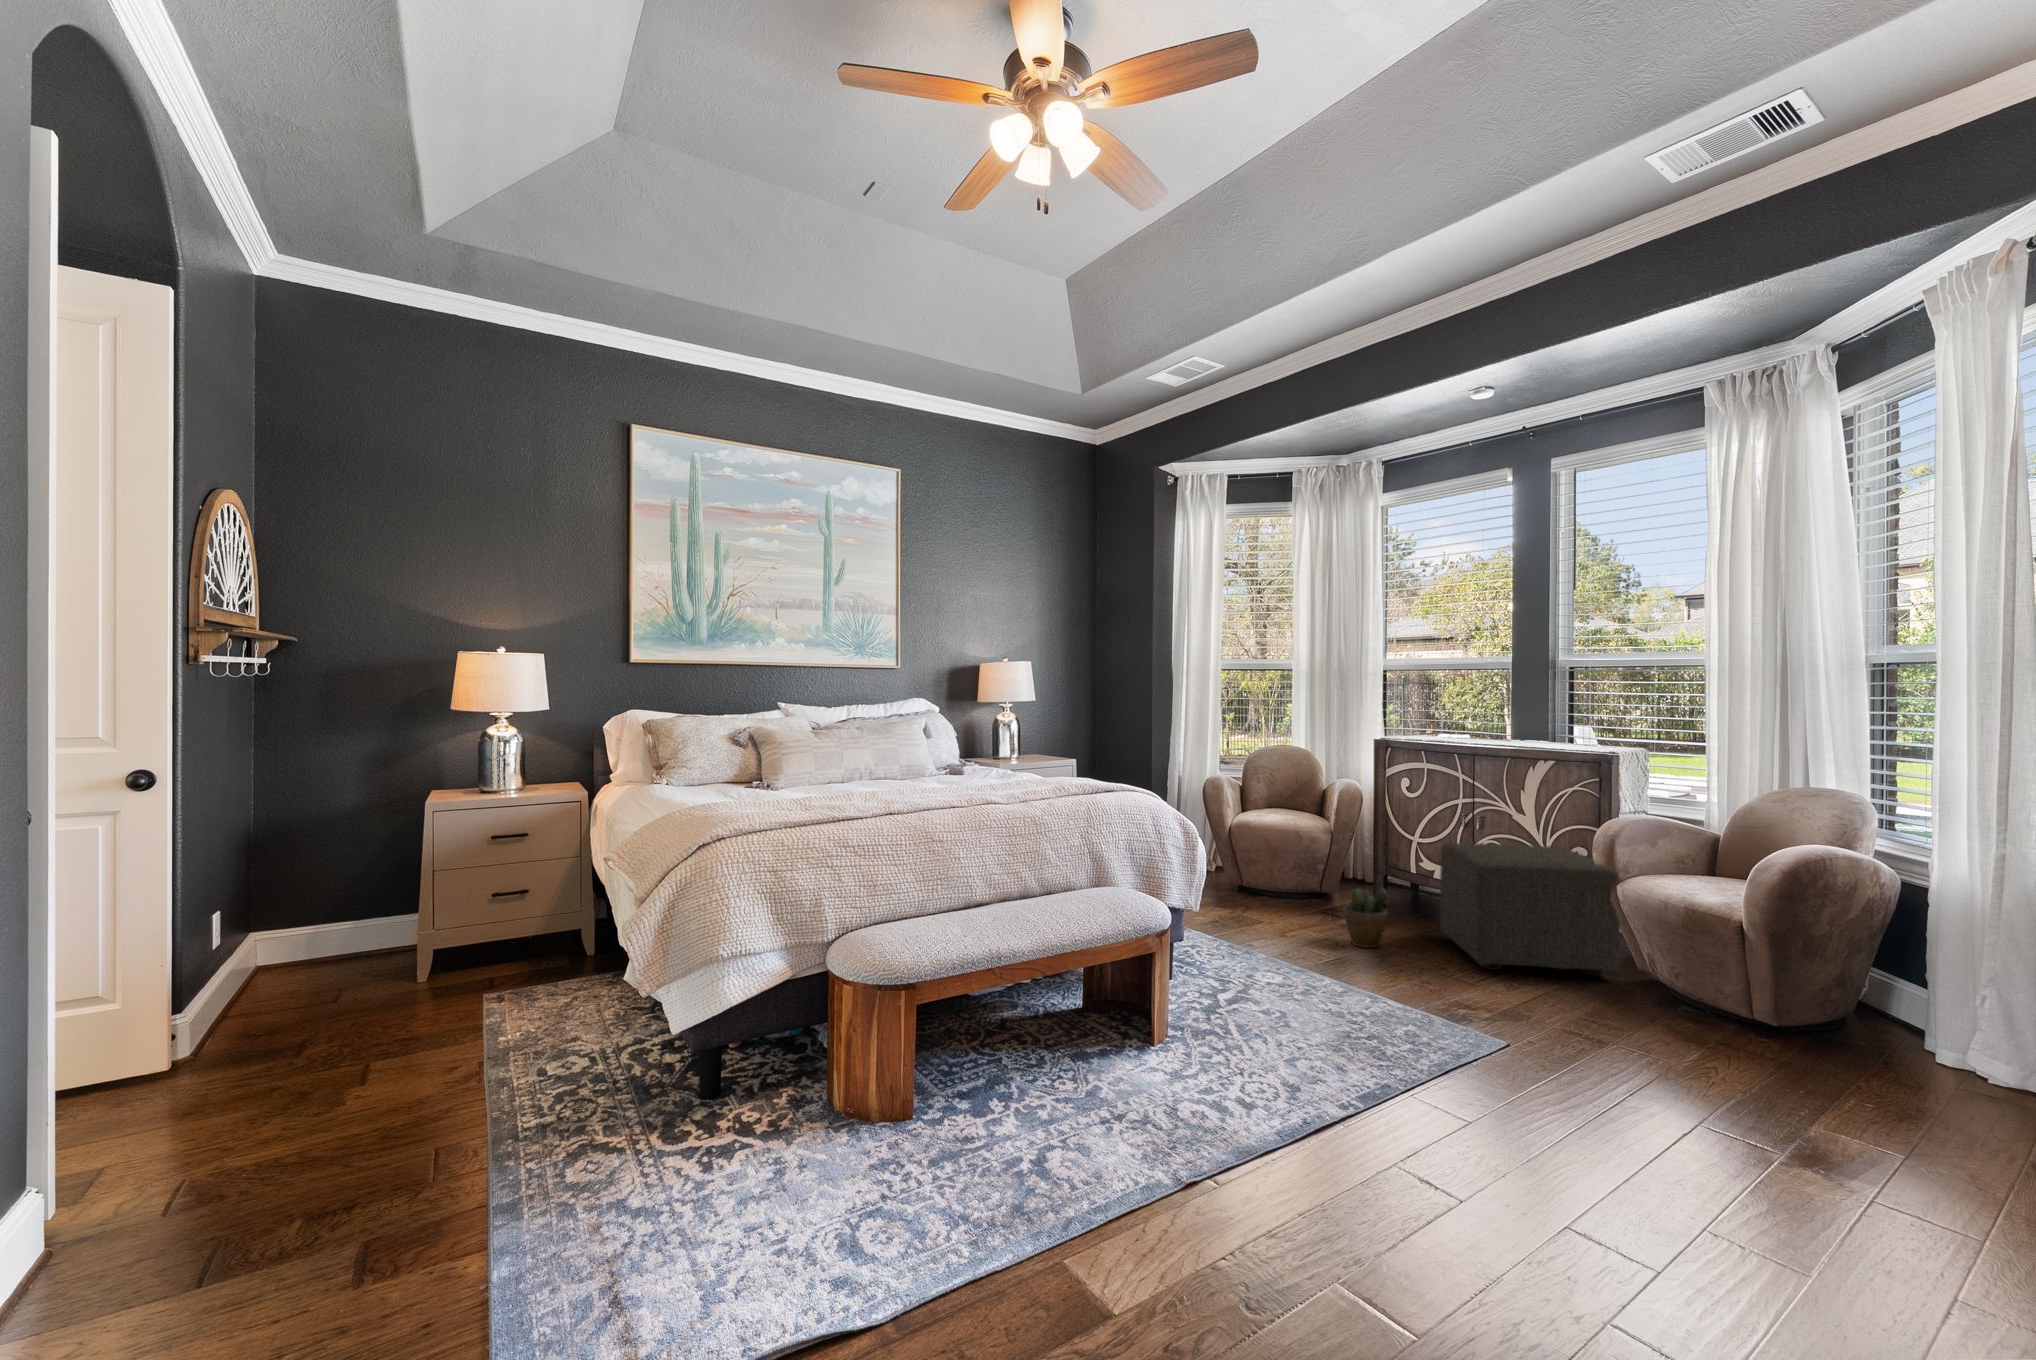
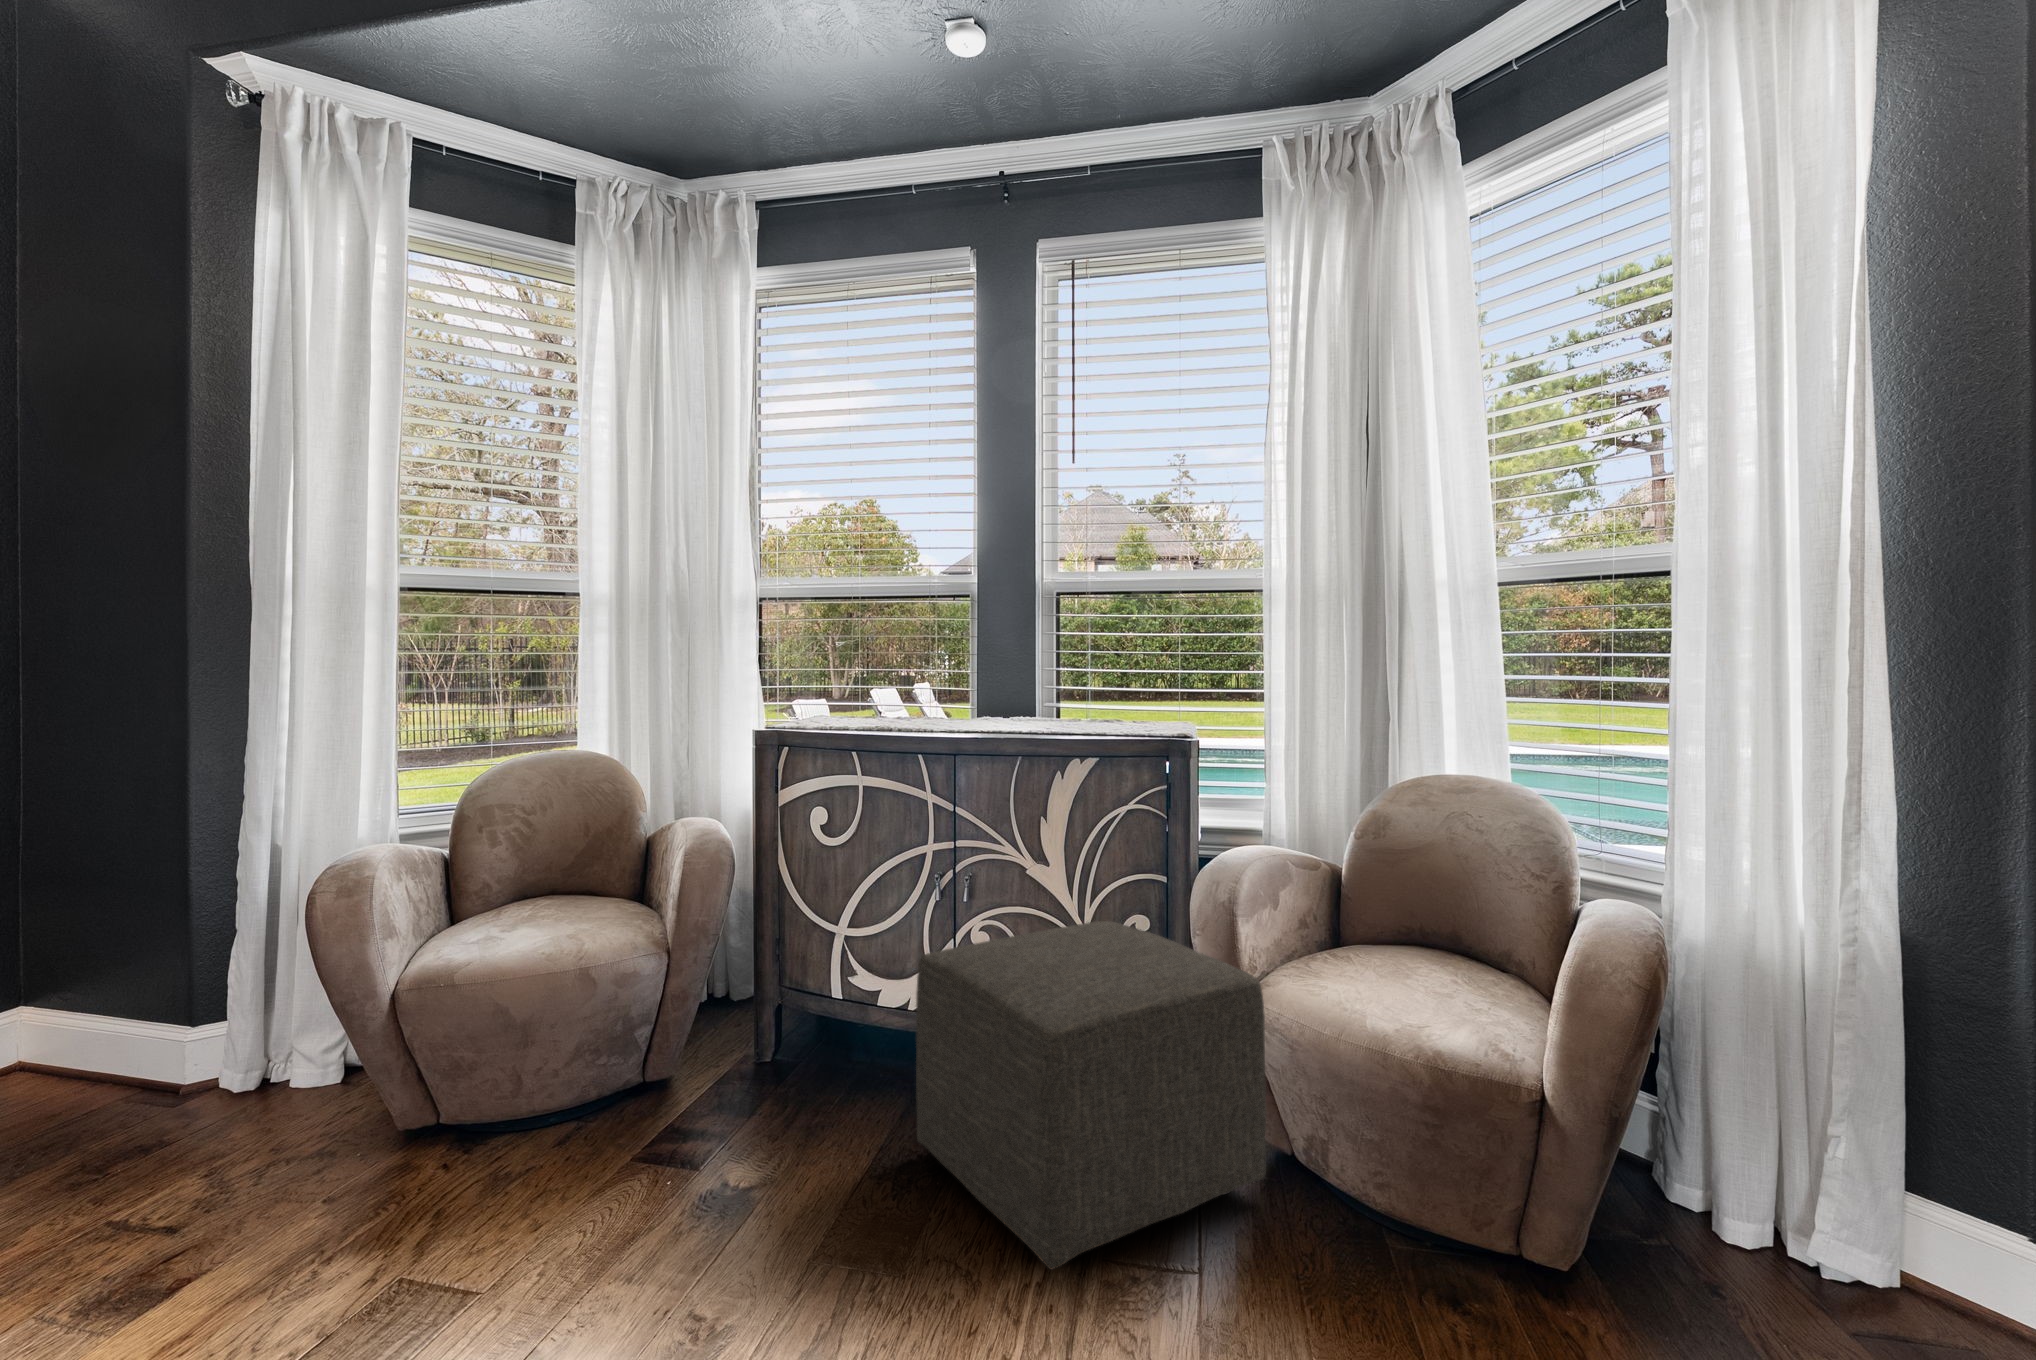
potted plant: present [1343,889,1388,948] -> none [718,1108,827,1280]

